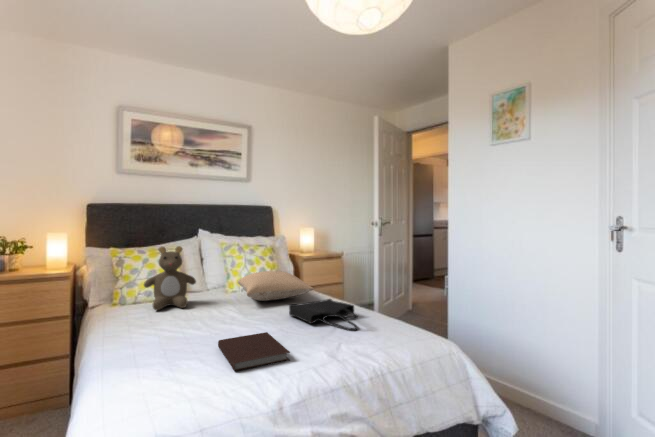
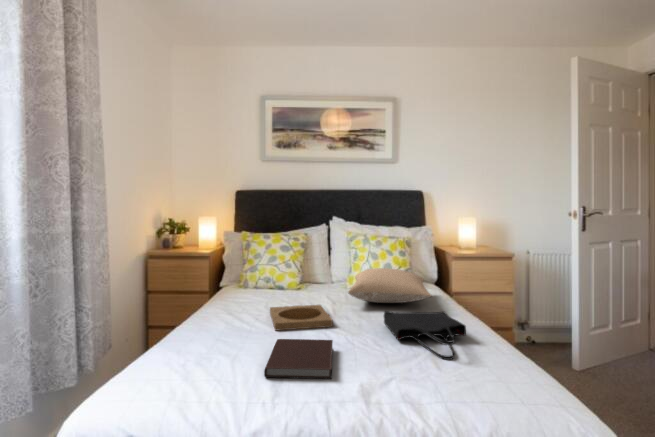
teddy bear: present [144,246,196,310] -> none [260,234,309,298]
tray: none [178,308,249,336] -> present [270,305,333,331]

